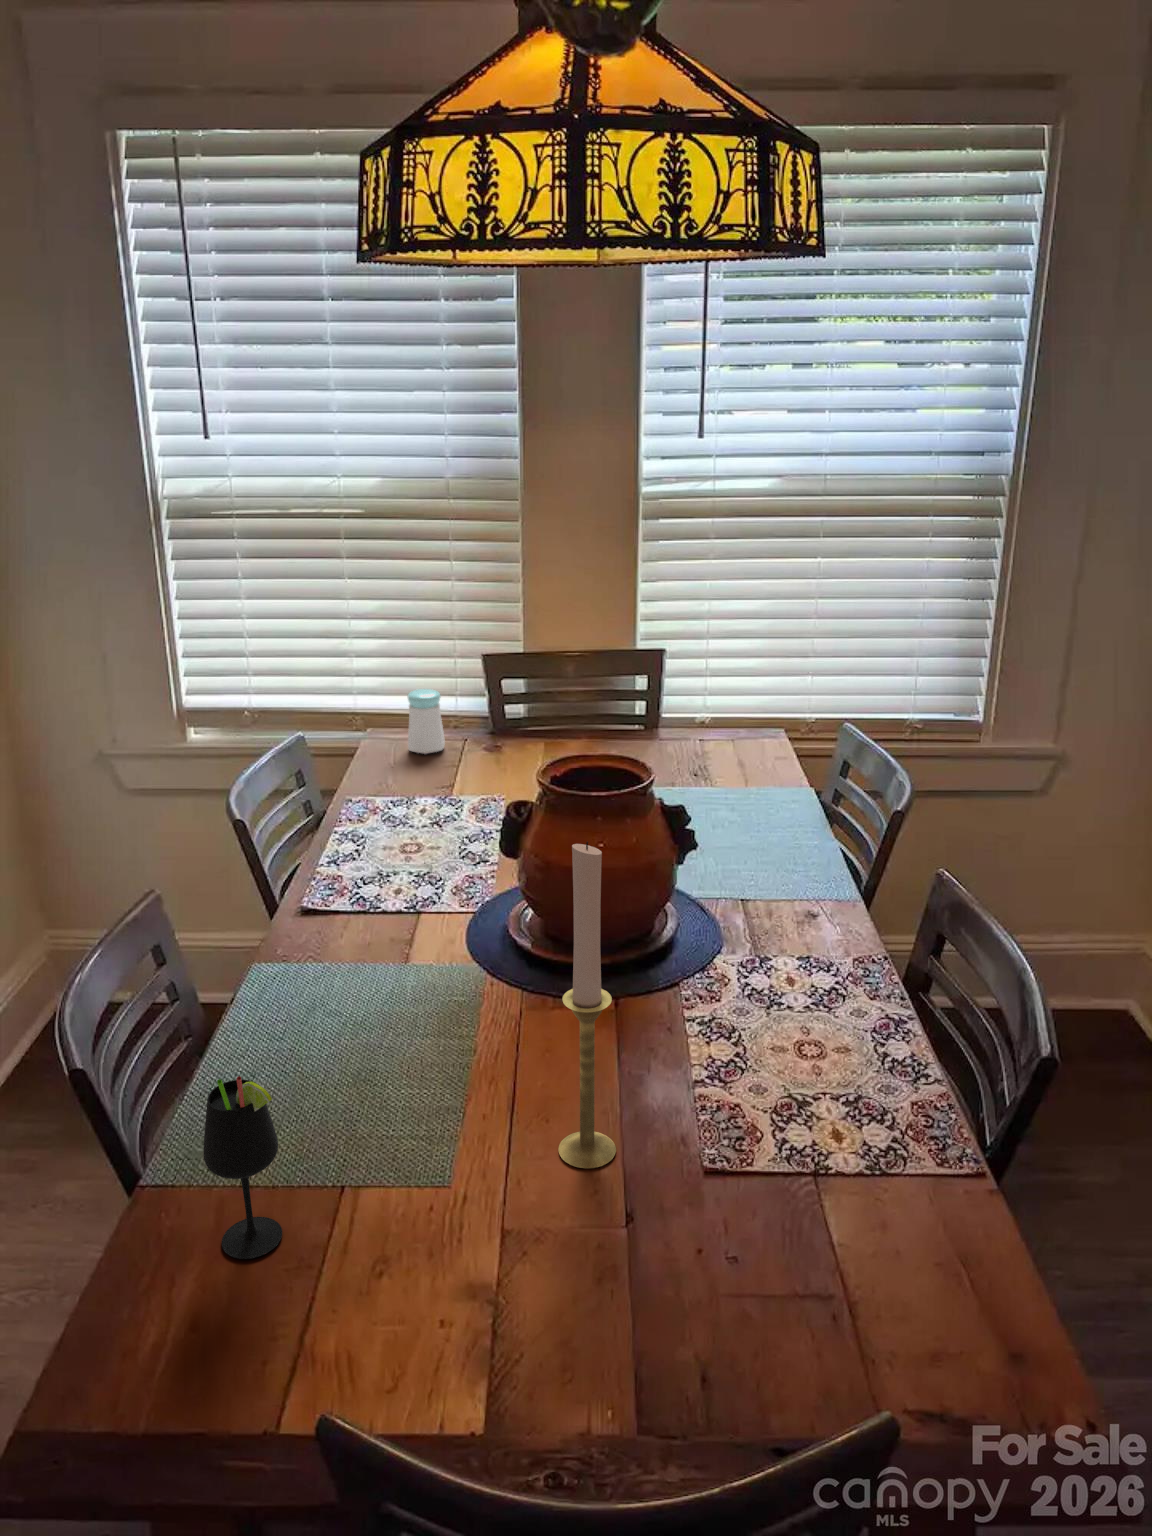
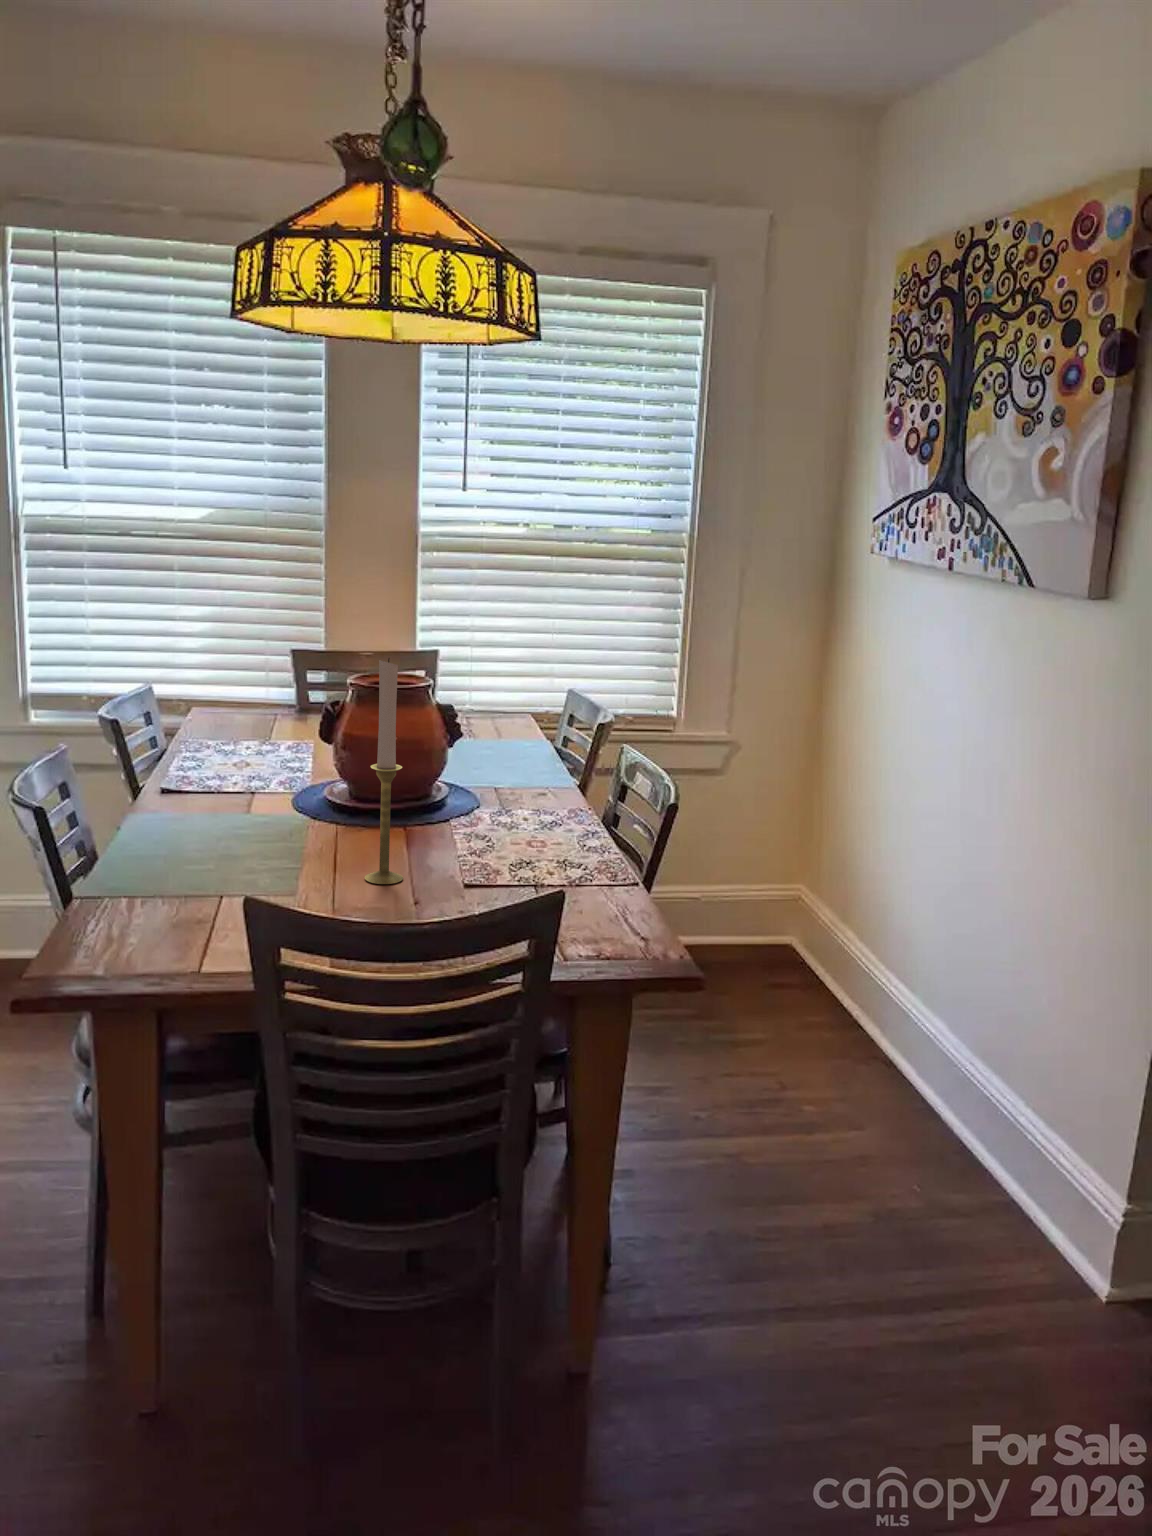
salt shaker: present [408,689,445,754] -> none [227,668,257,719]
wine glass: present [204,1076,282,1259] -> none [136,778,188,915]

